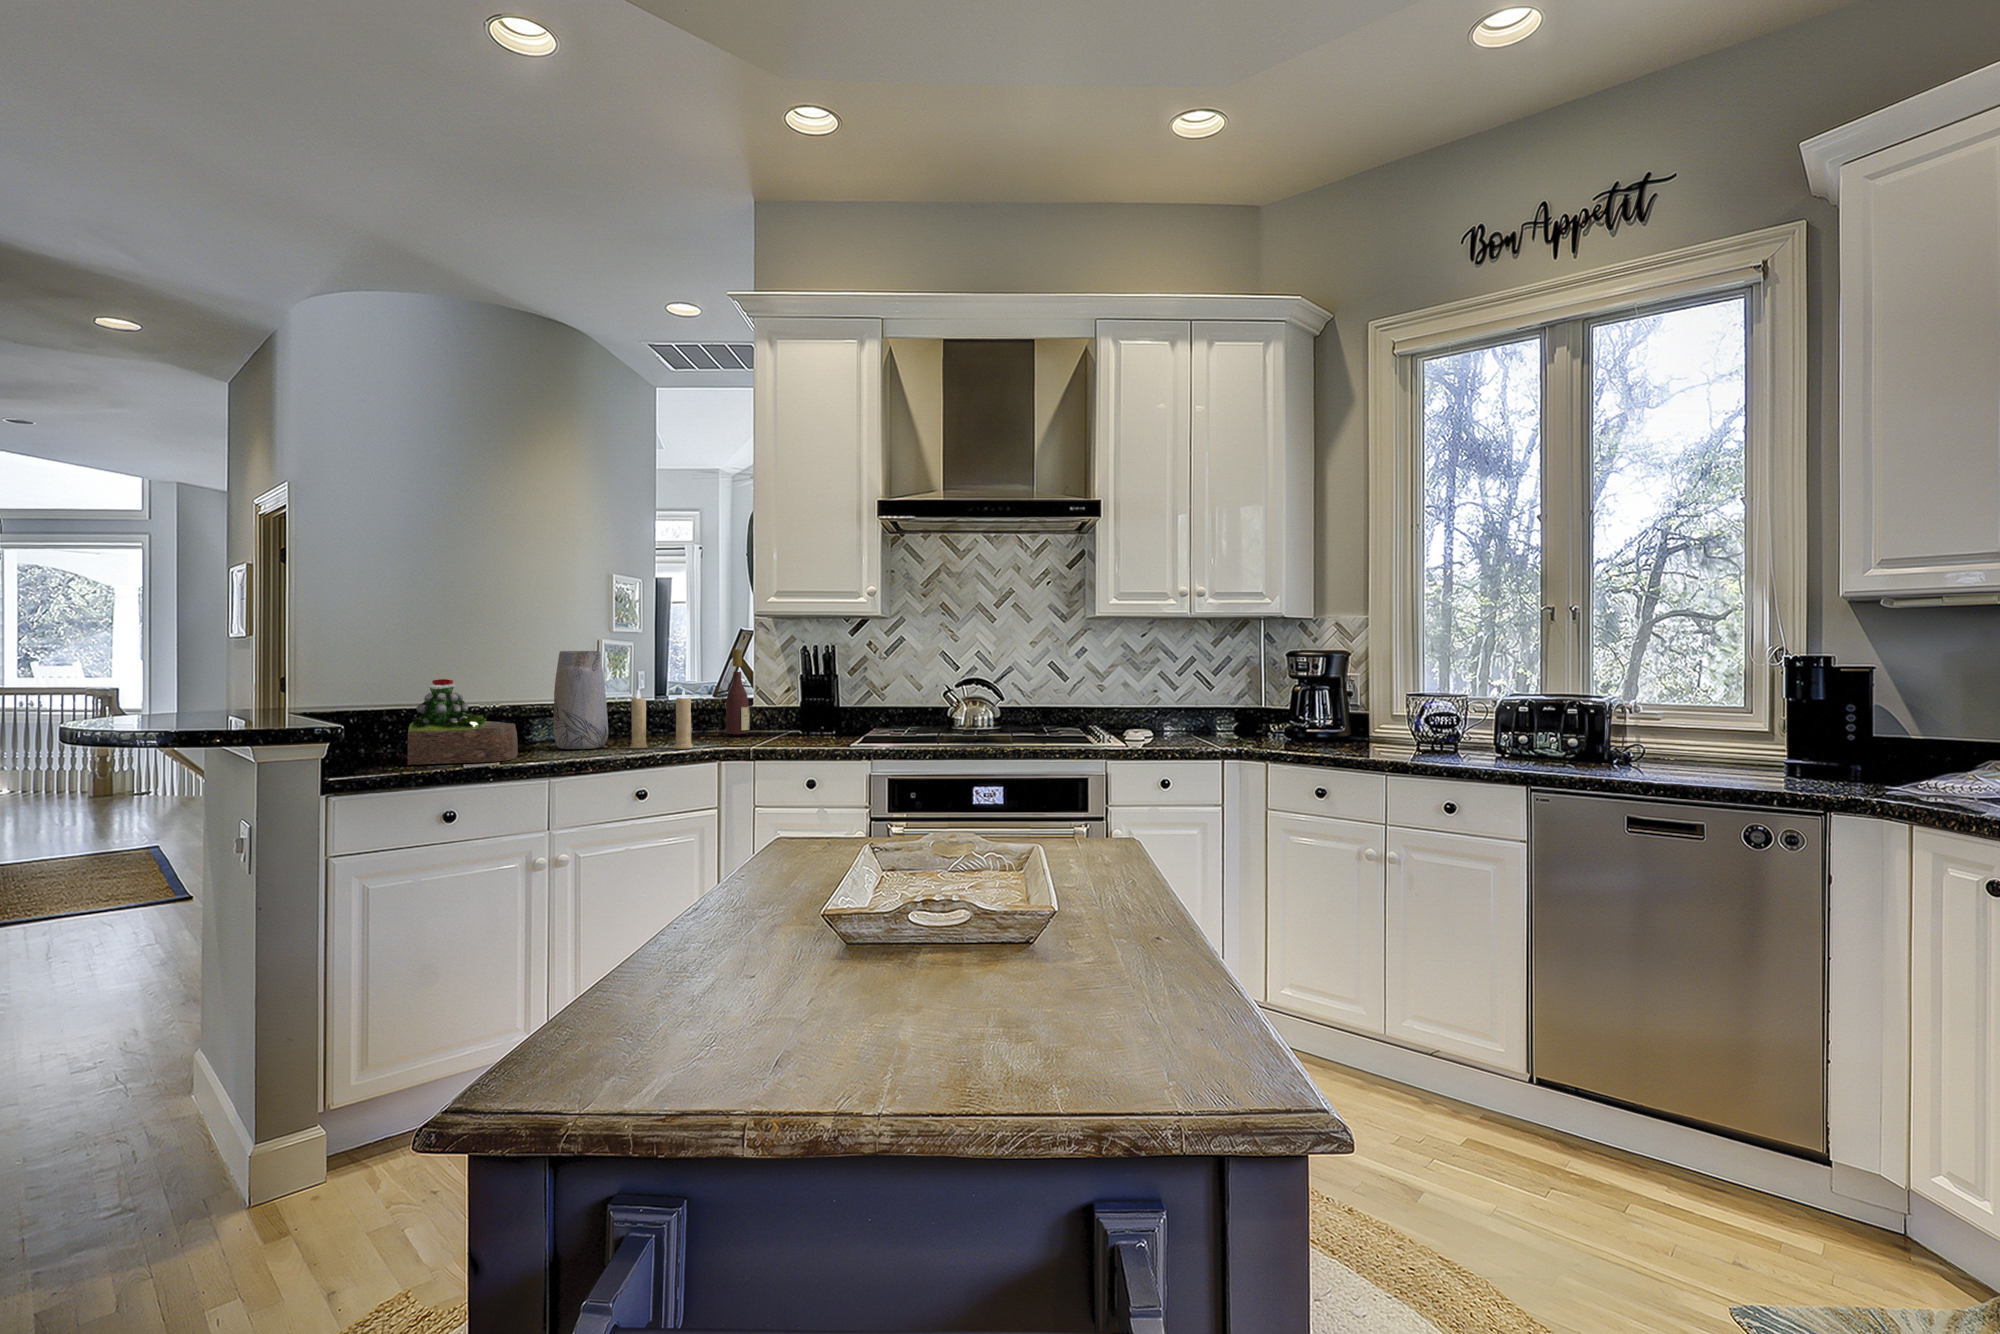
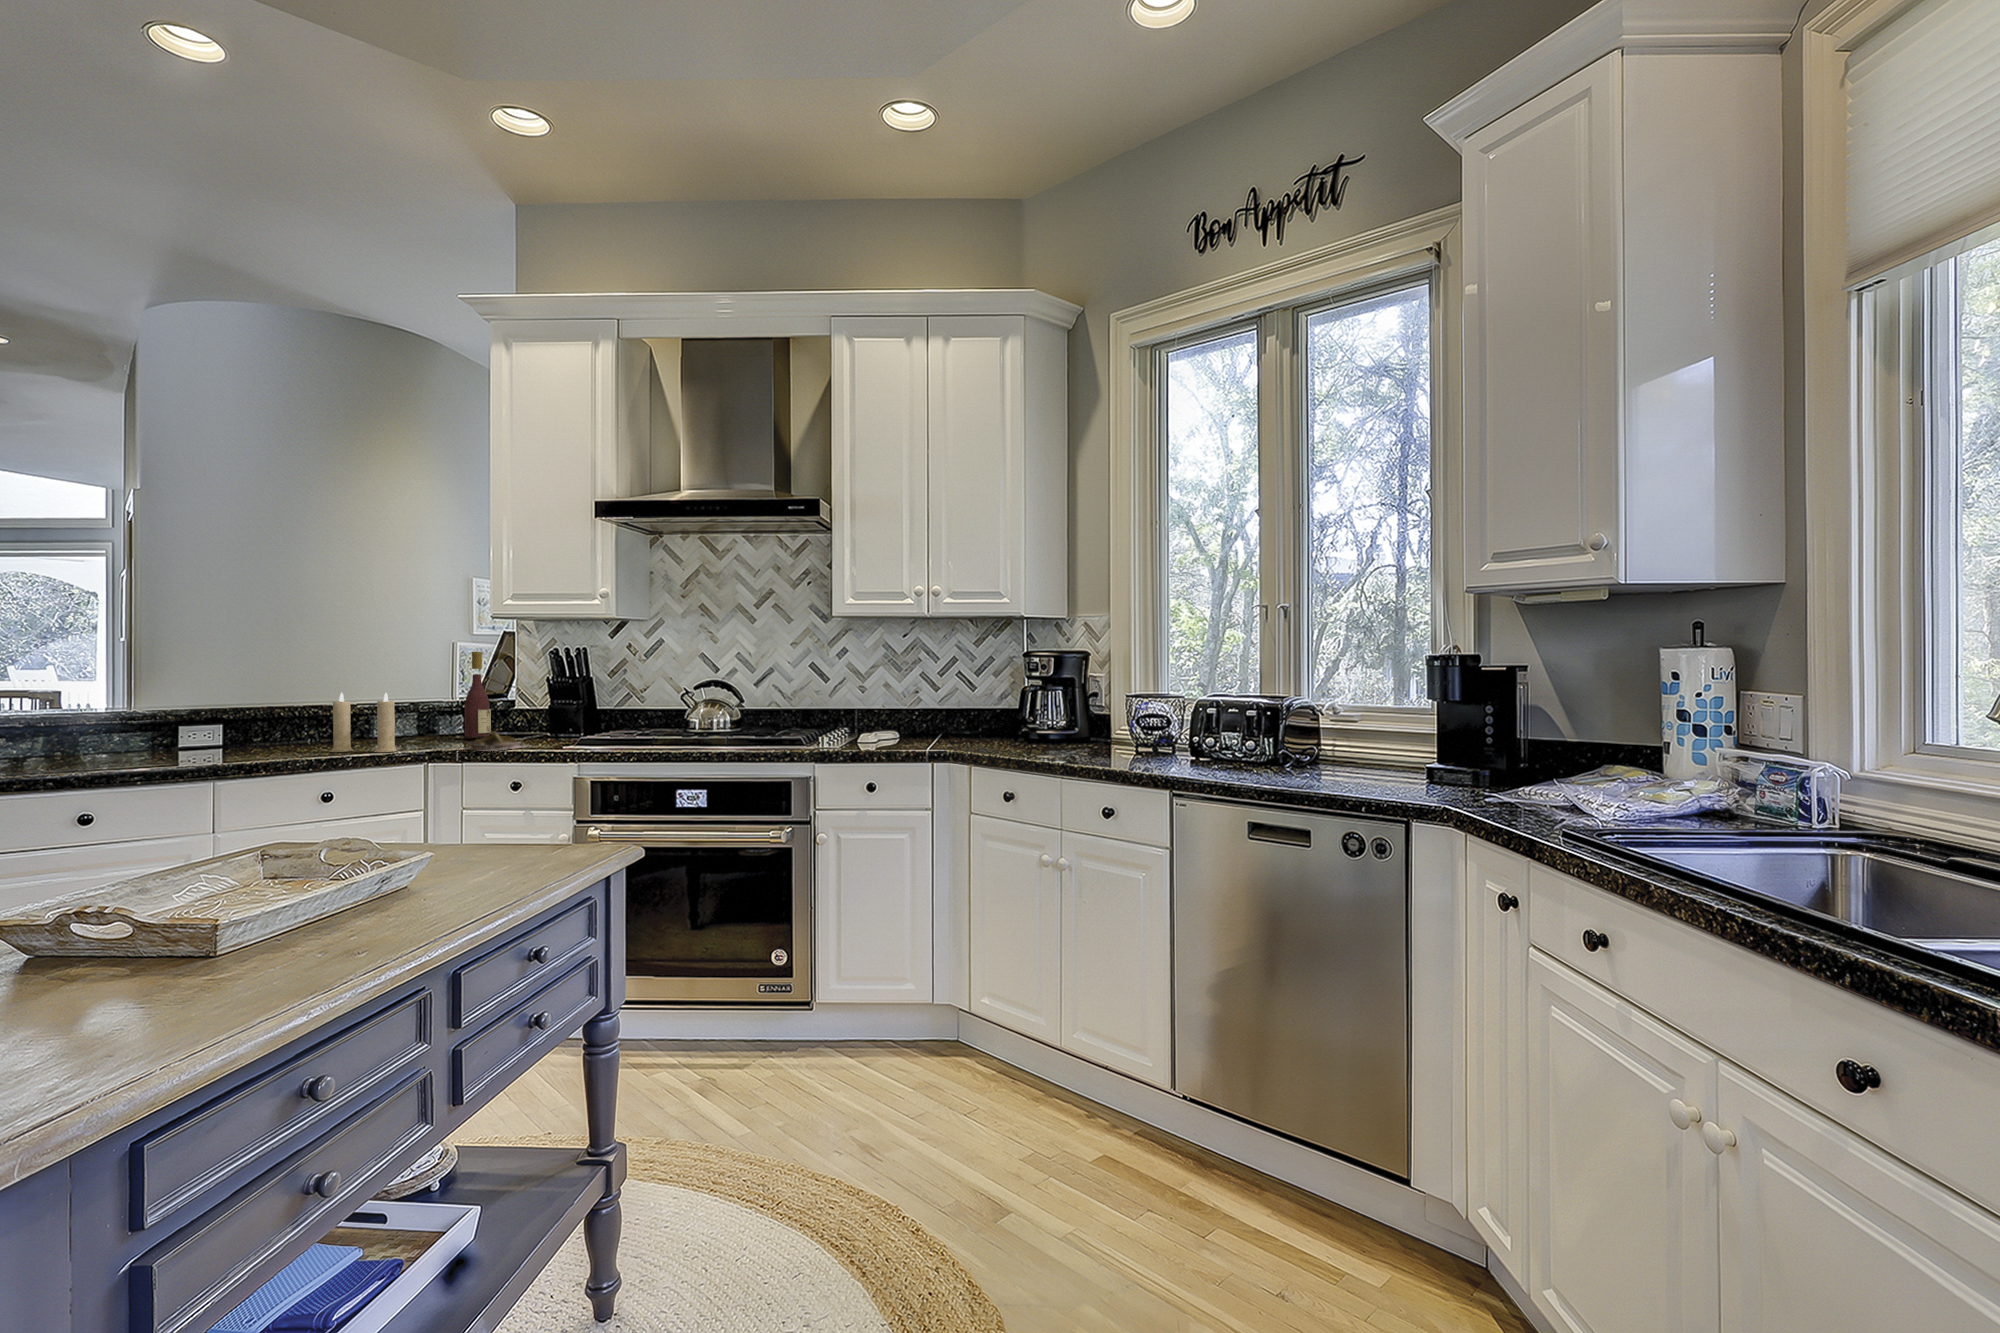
vase: present [553,651,608,749] -> none [253,654,316,753]
succulent plant: present [408,679,518,765] -> none [54,683,203,770]
plate: none [747,728,817,747] -> present [462,731,522,751]

